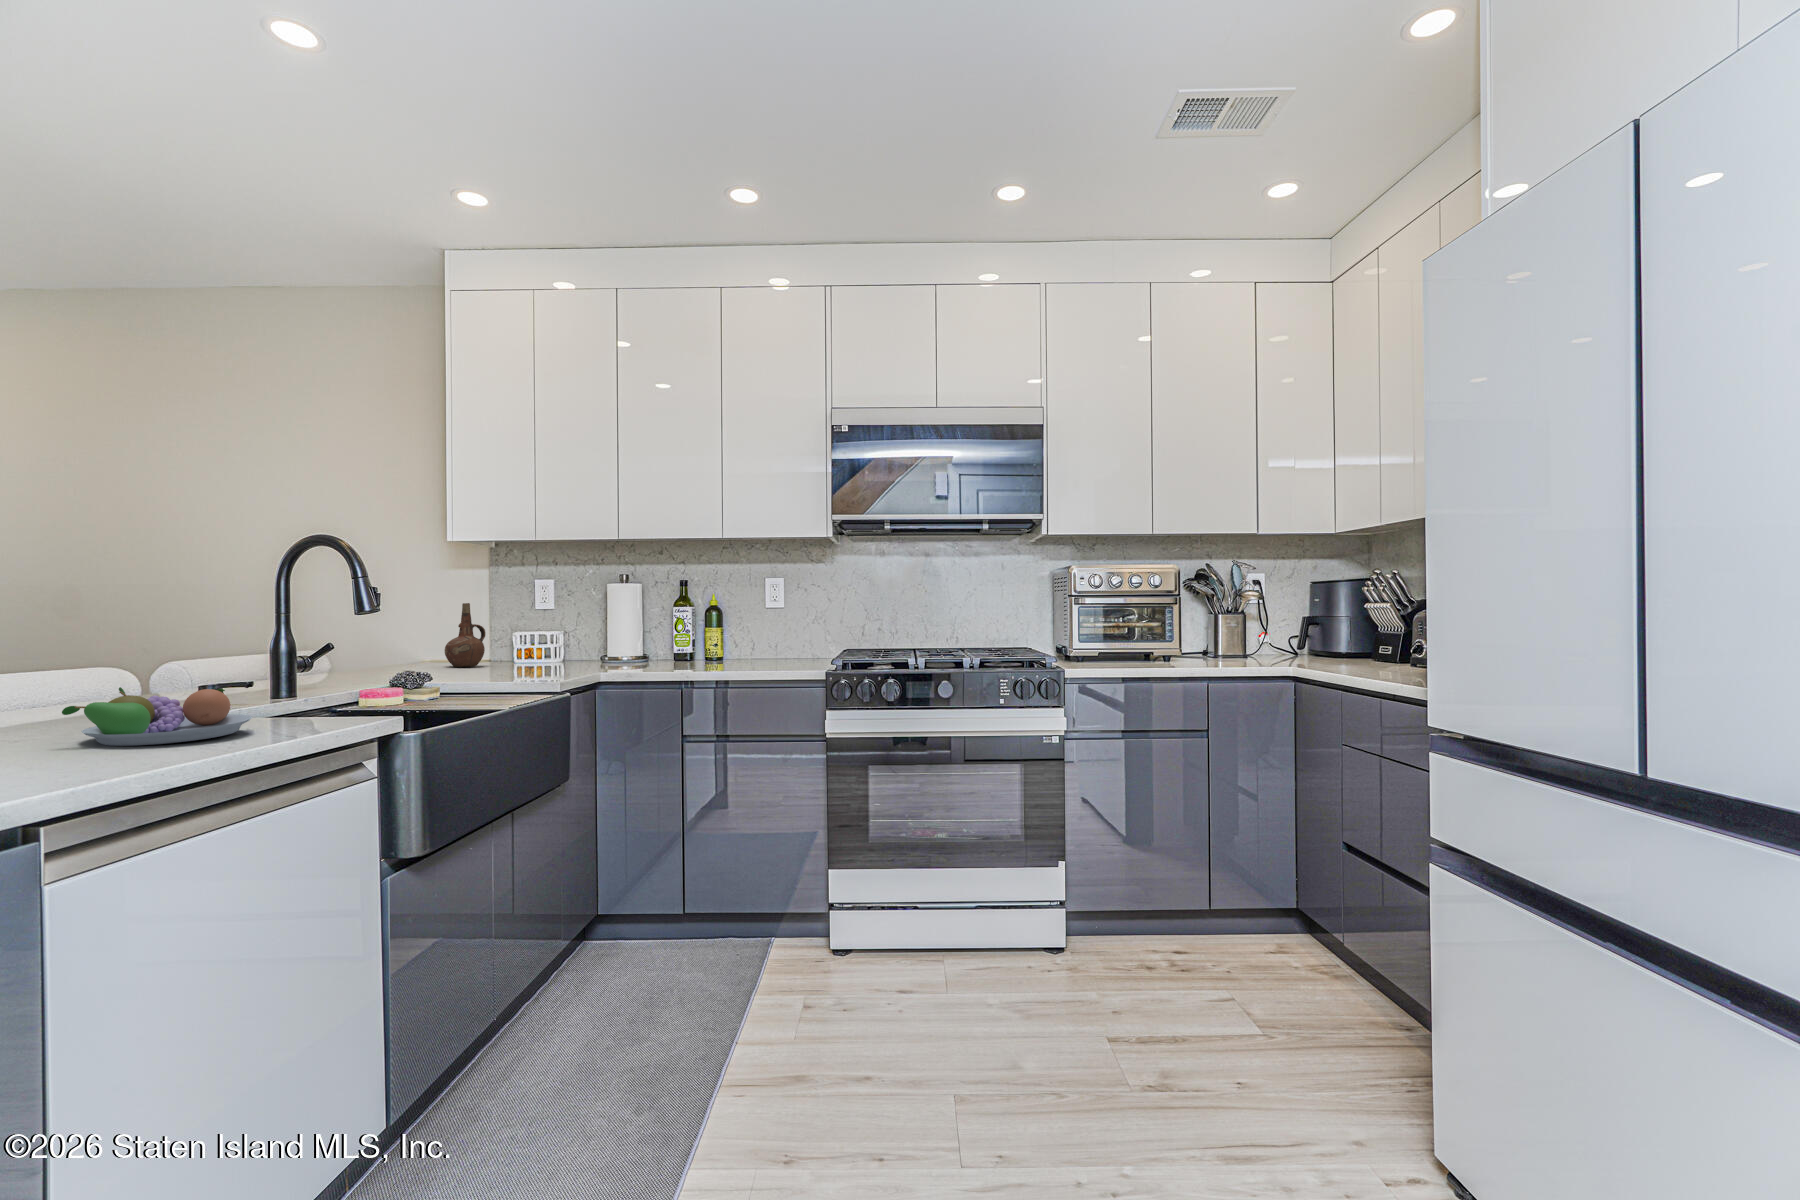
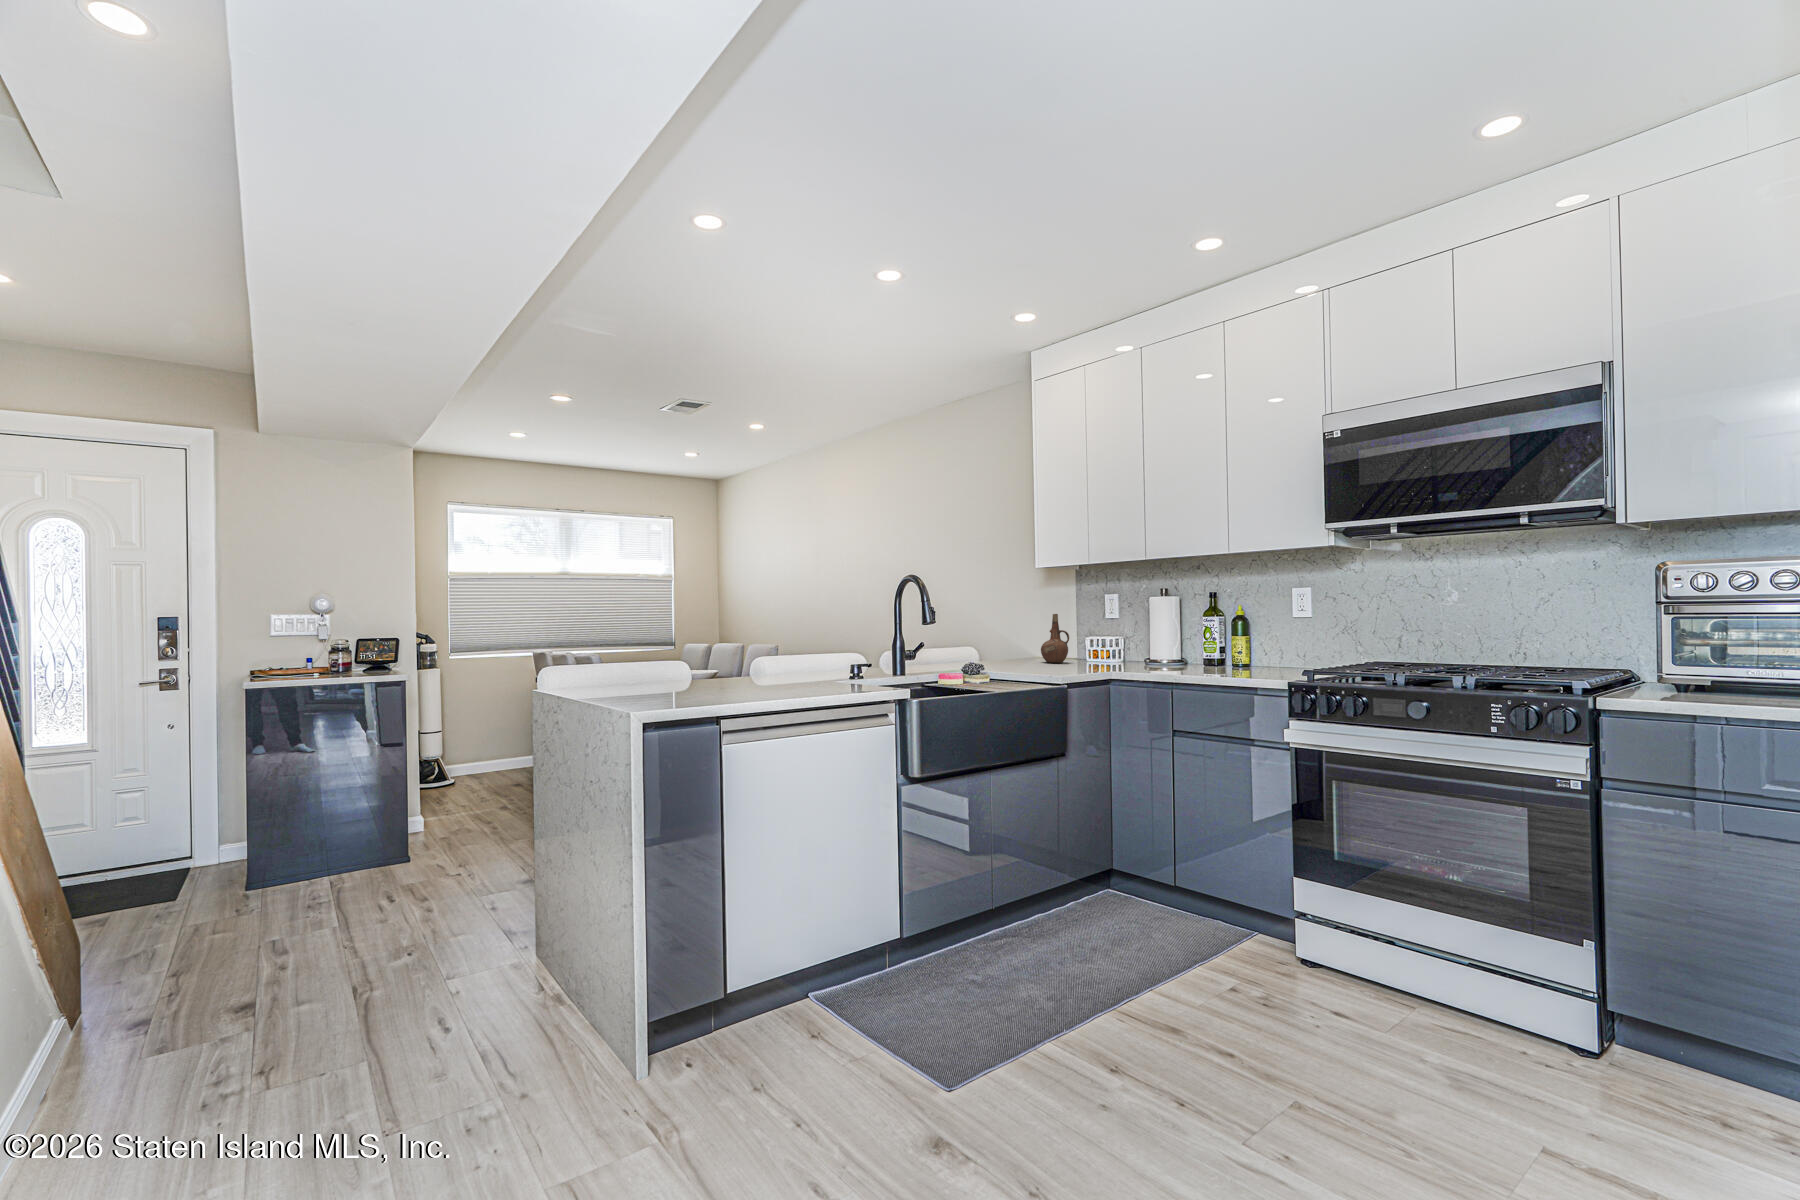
fruit bowl: present [62,687,252,746] -> none [775,662,848,692]

